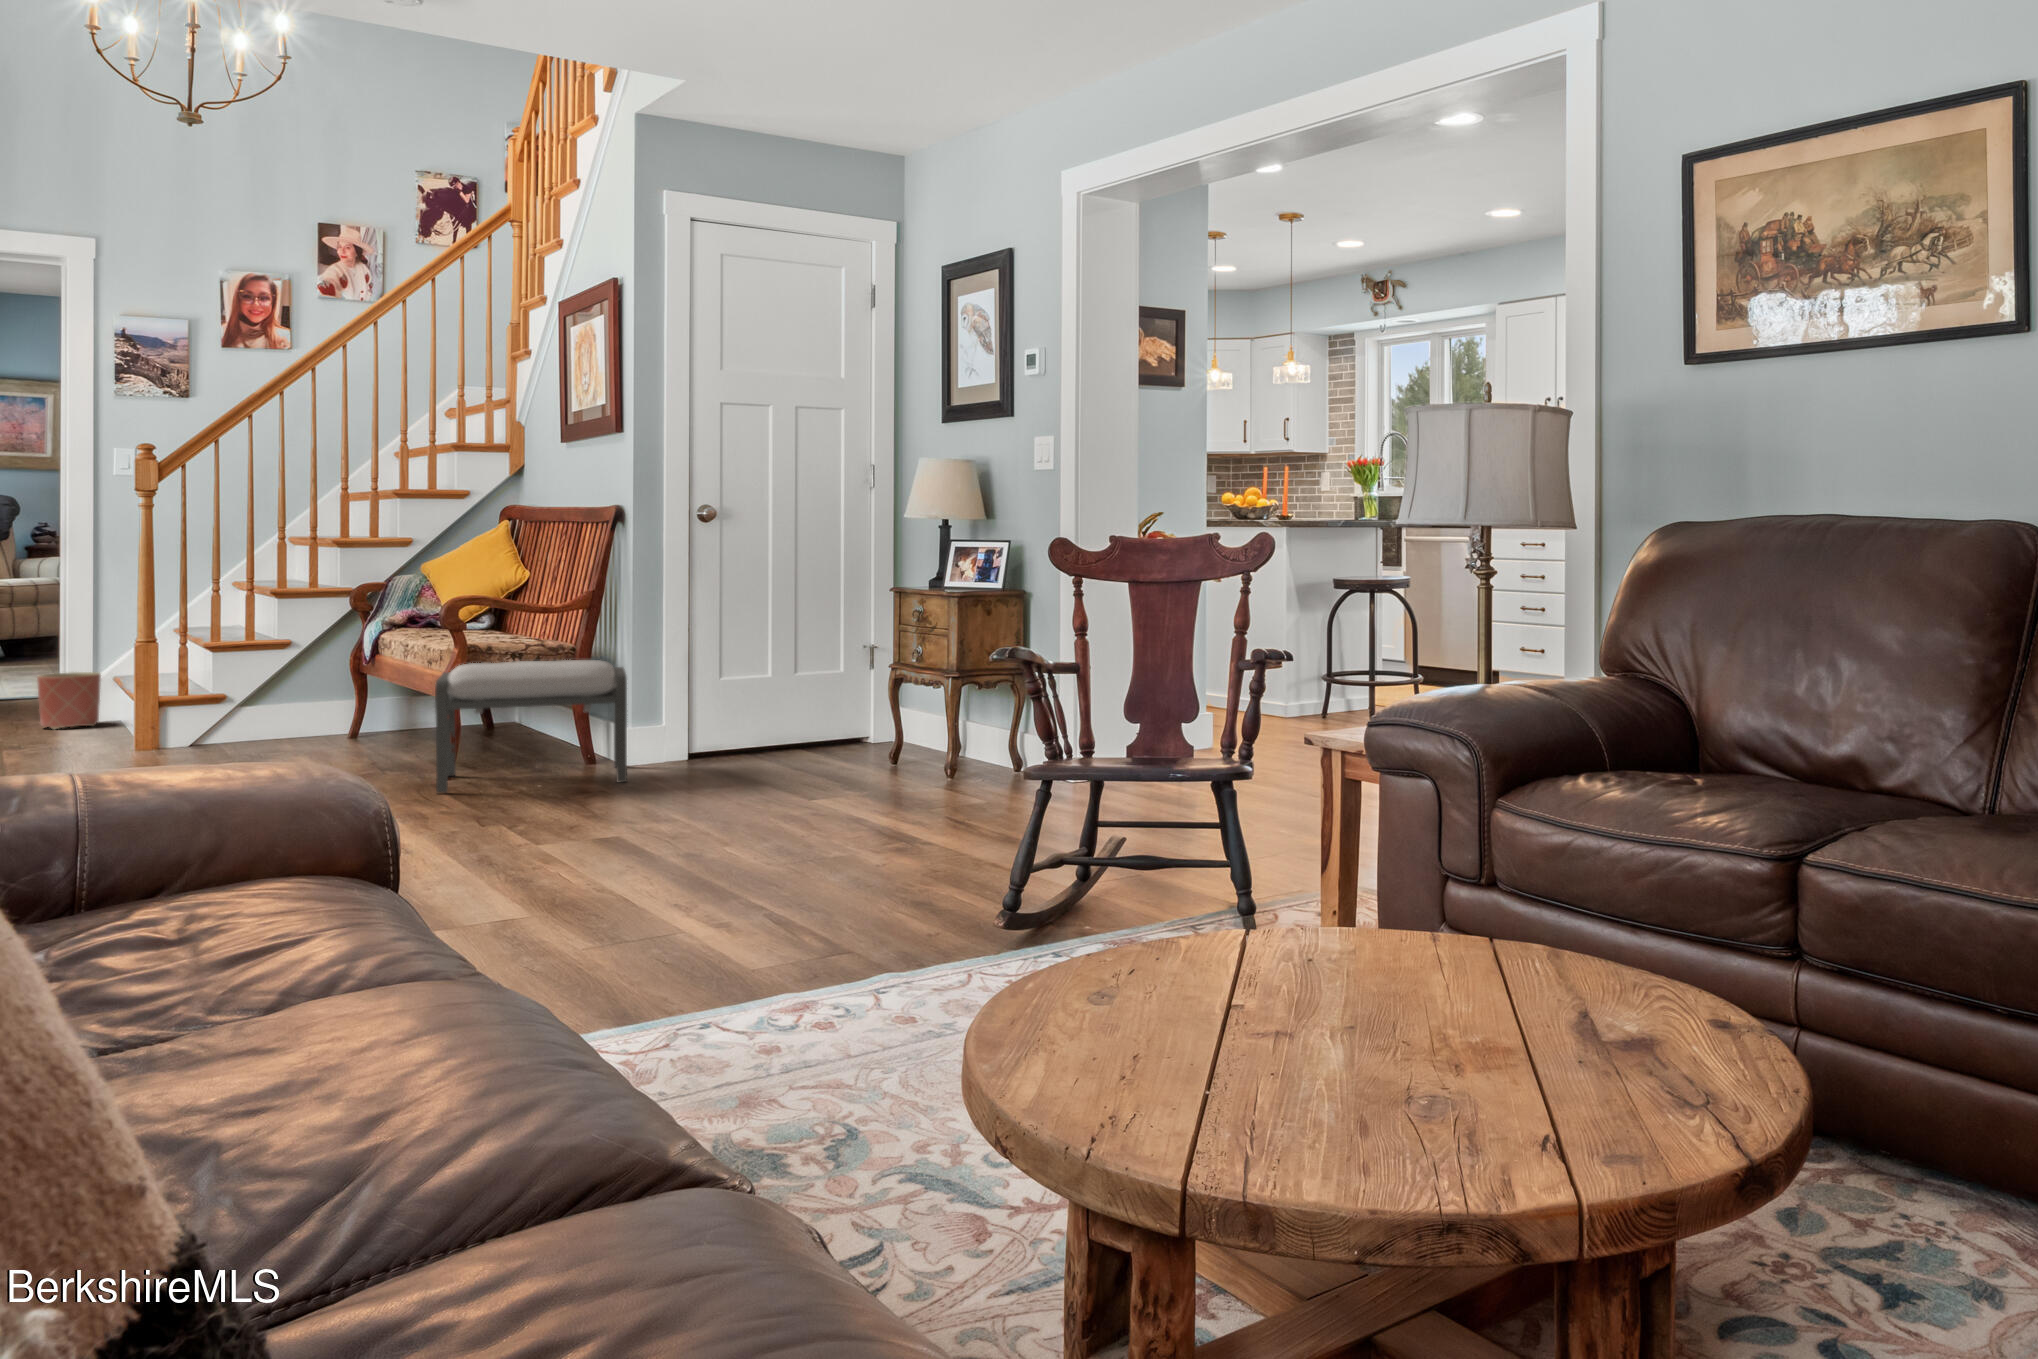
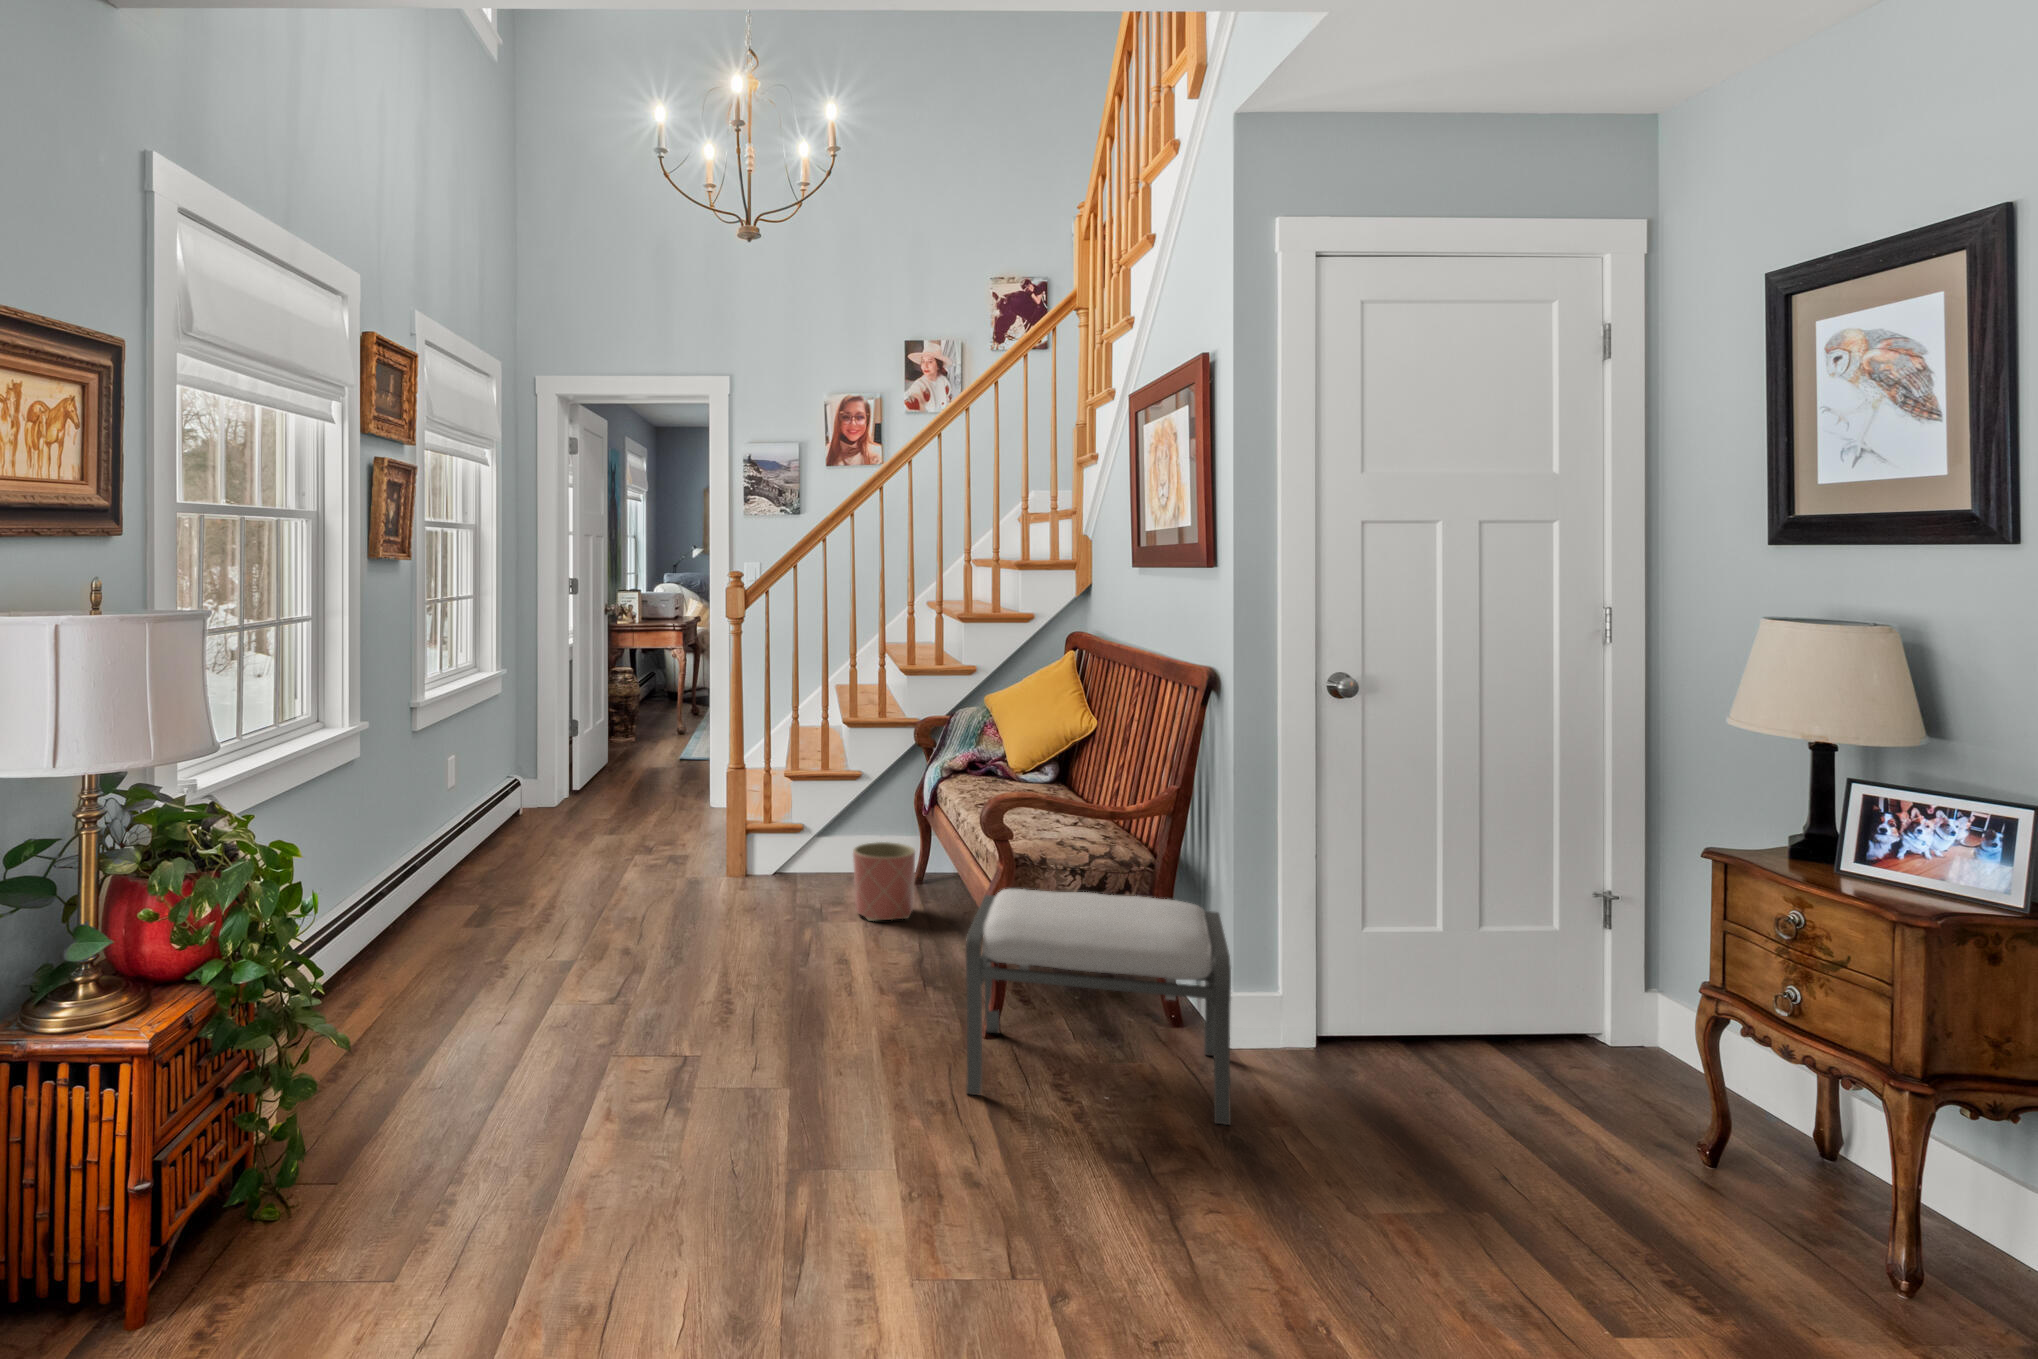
planter: present [37,672,101,729] -> present [853,842,915,921]

